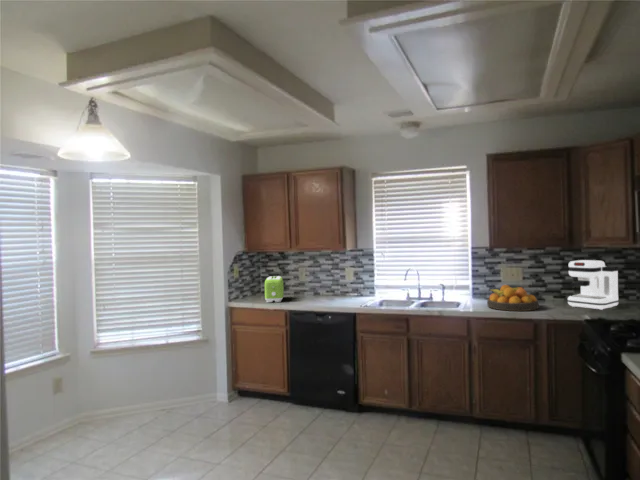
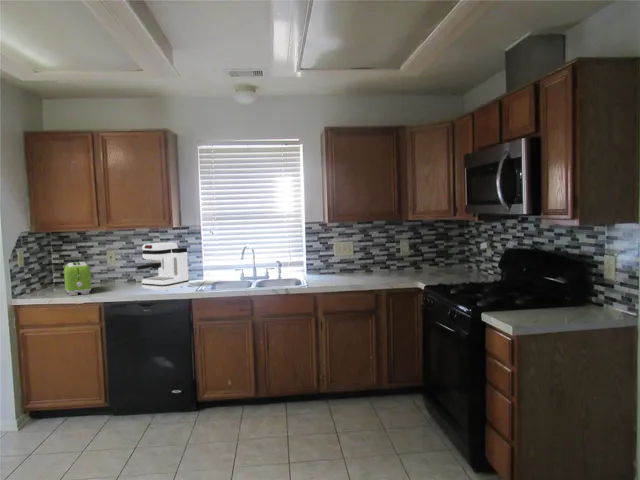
coffee maker: present [568,260,618,310] -> present [137,242,189,291]
fruit bowl: present [487,285,539,311] -> none [328,259,374,284]

